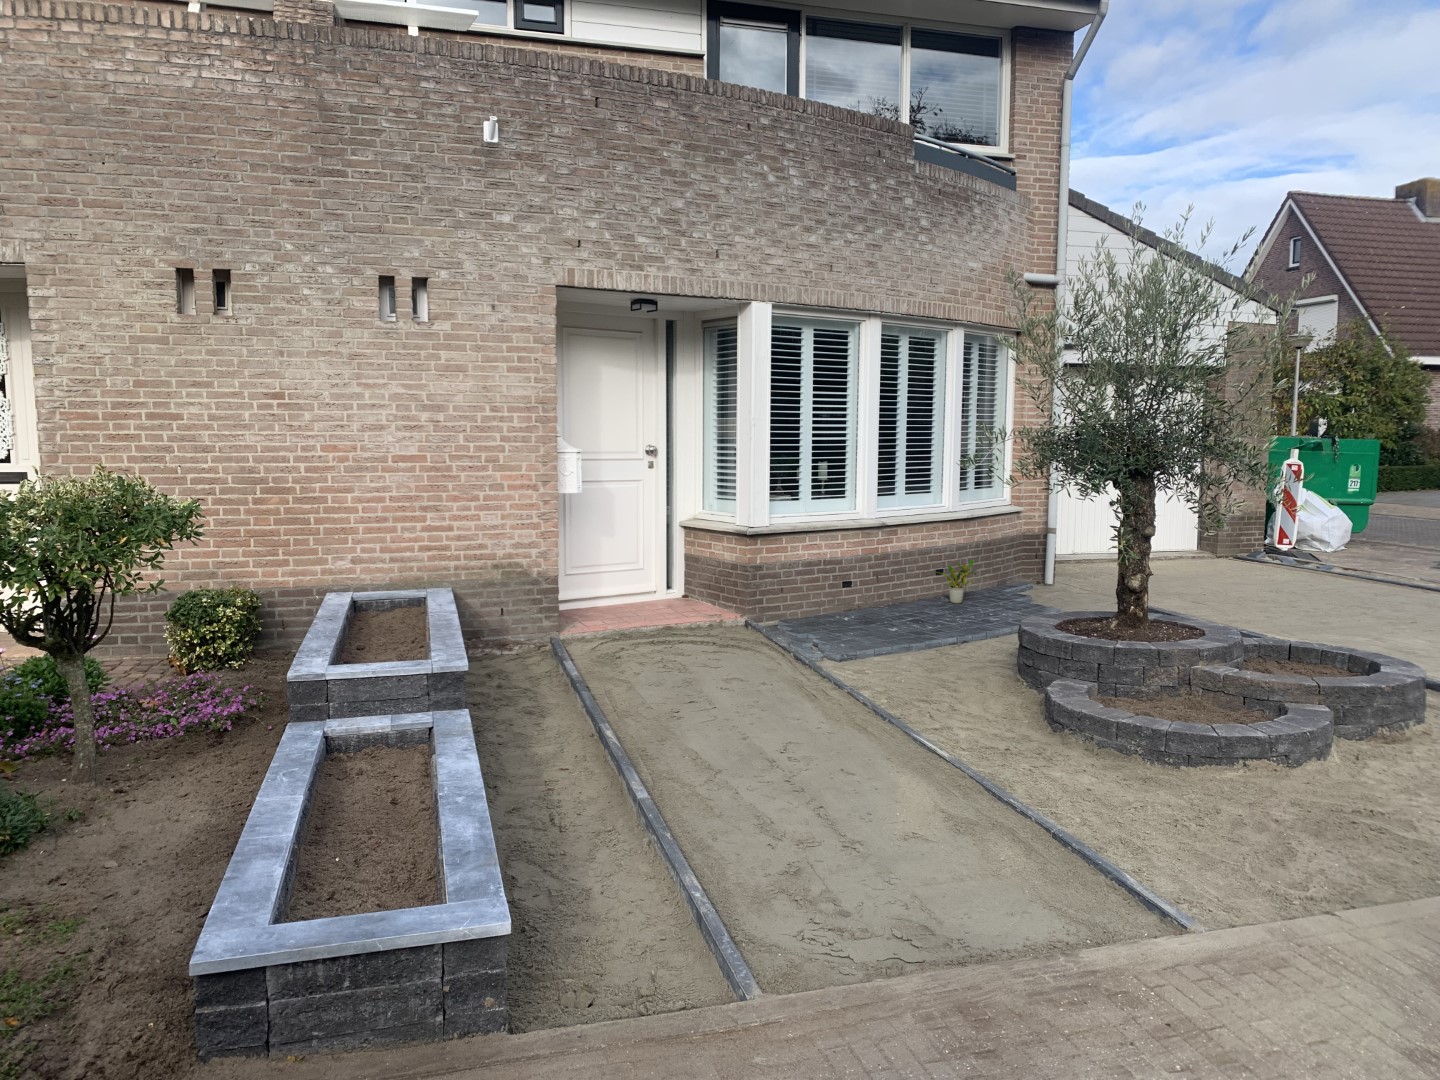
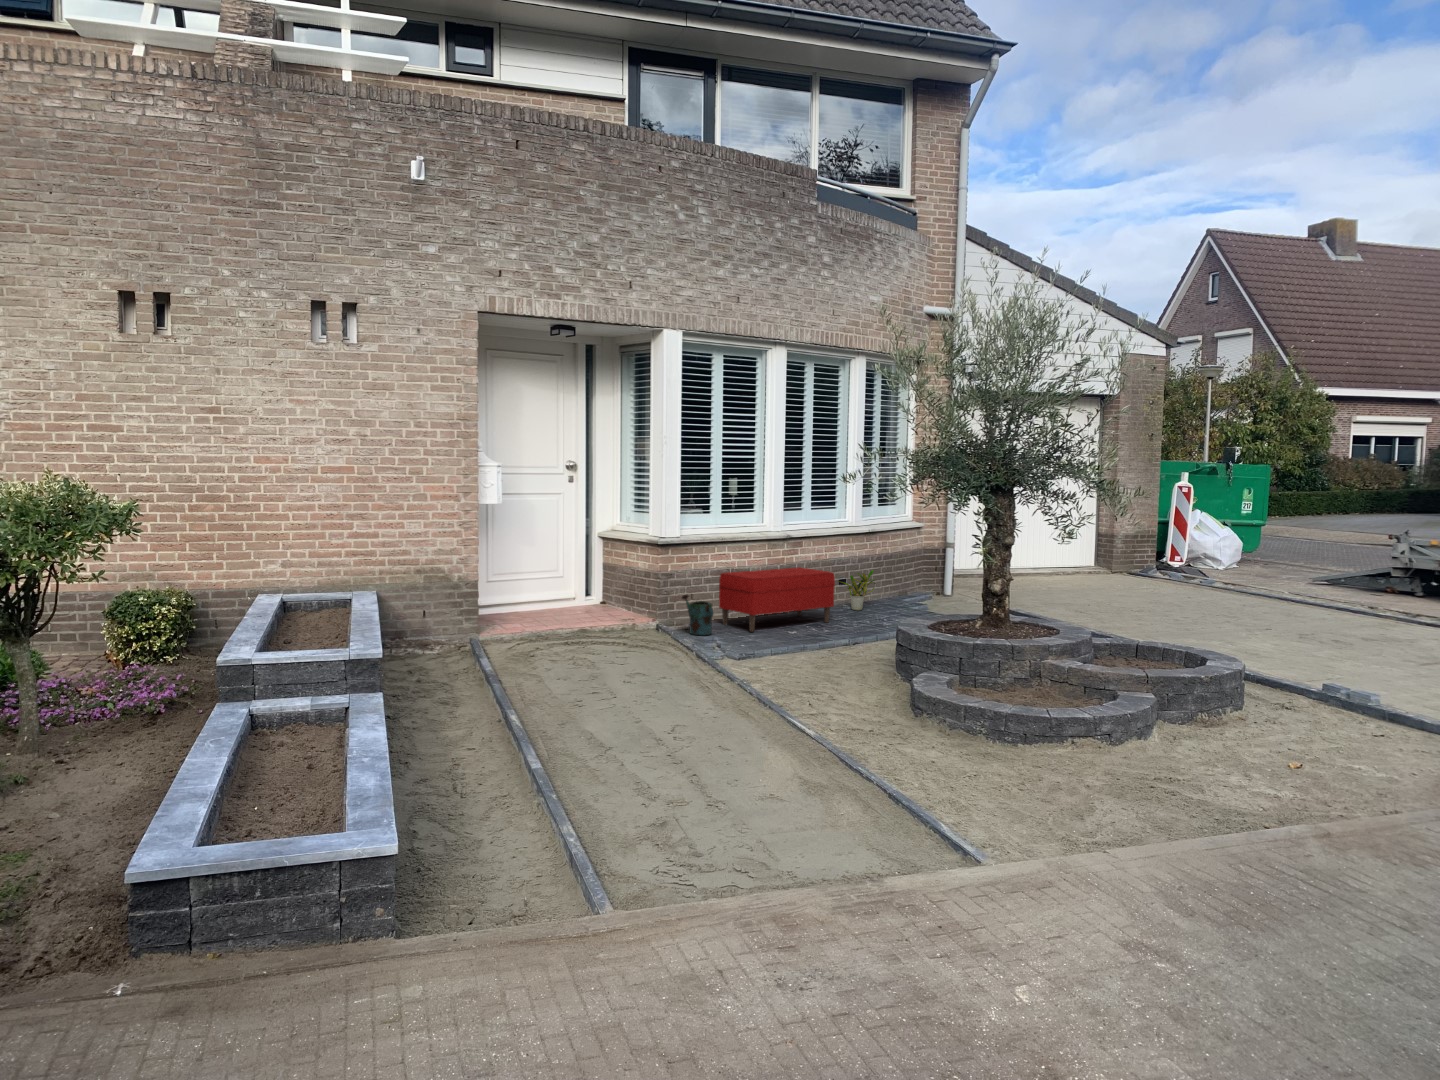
bench: none [812,558,936,629] -> present [719,567,835,631]
watering can: none [772,589,809,633] -> present [682,595,714,635]

